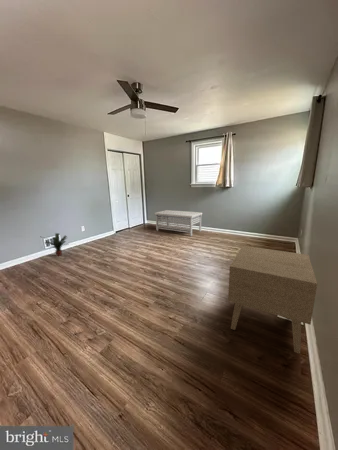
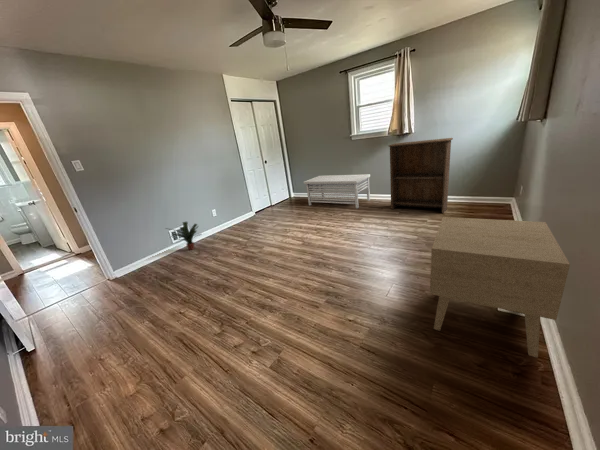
bookshelf: none [215,193,258,245] -> present [389,138,453,213]

